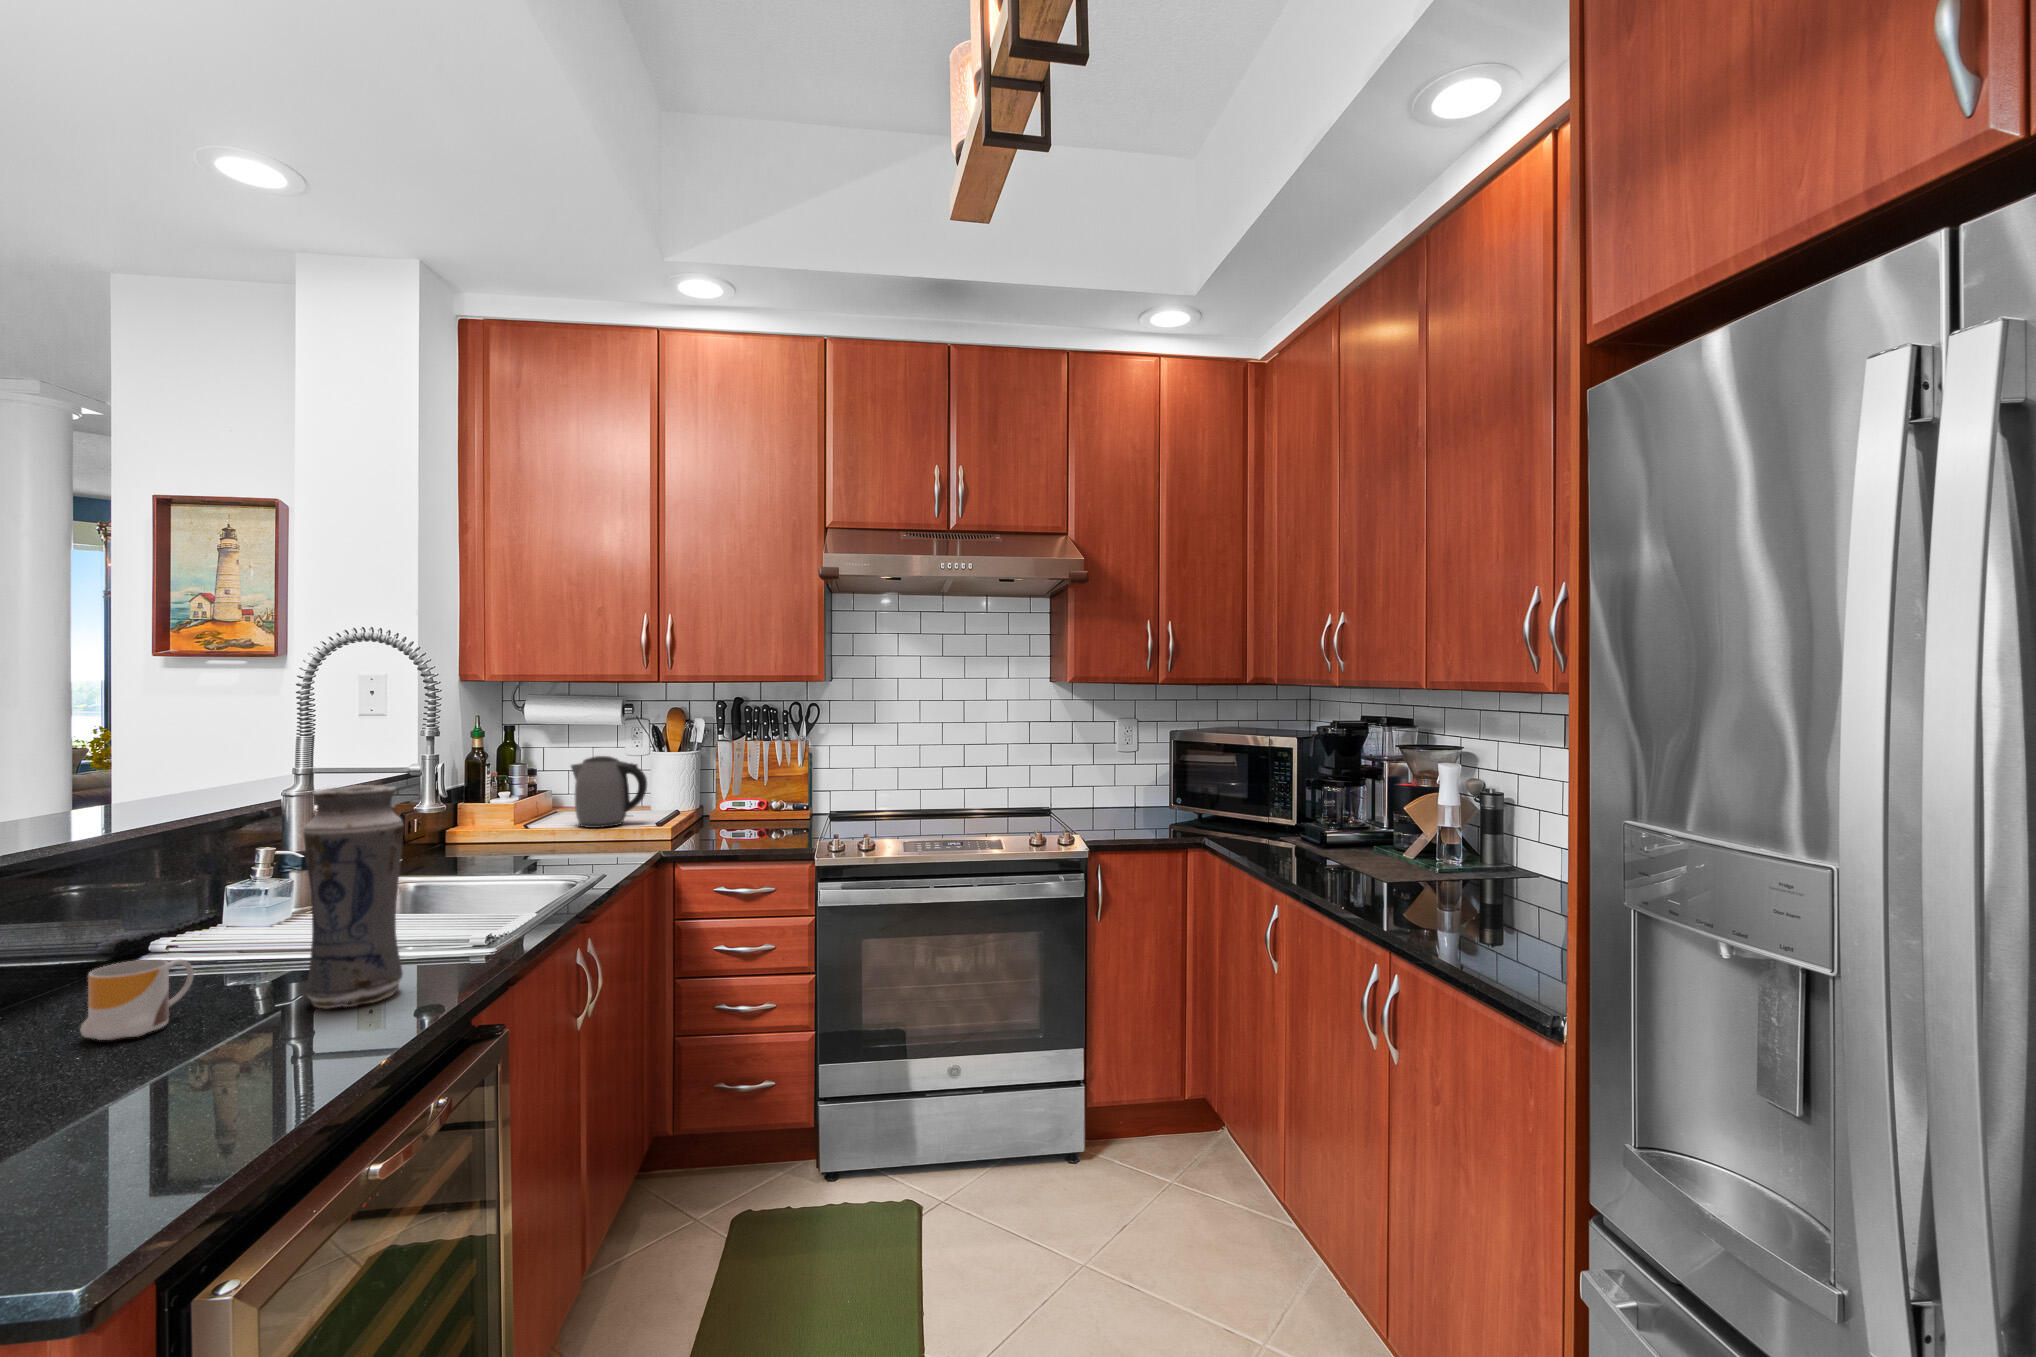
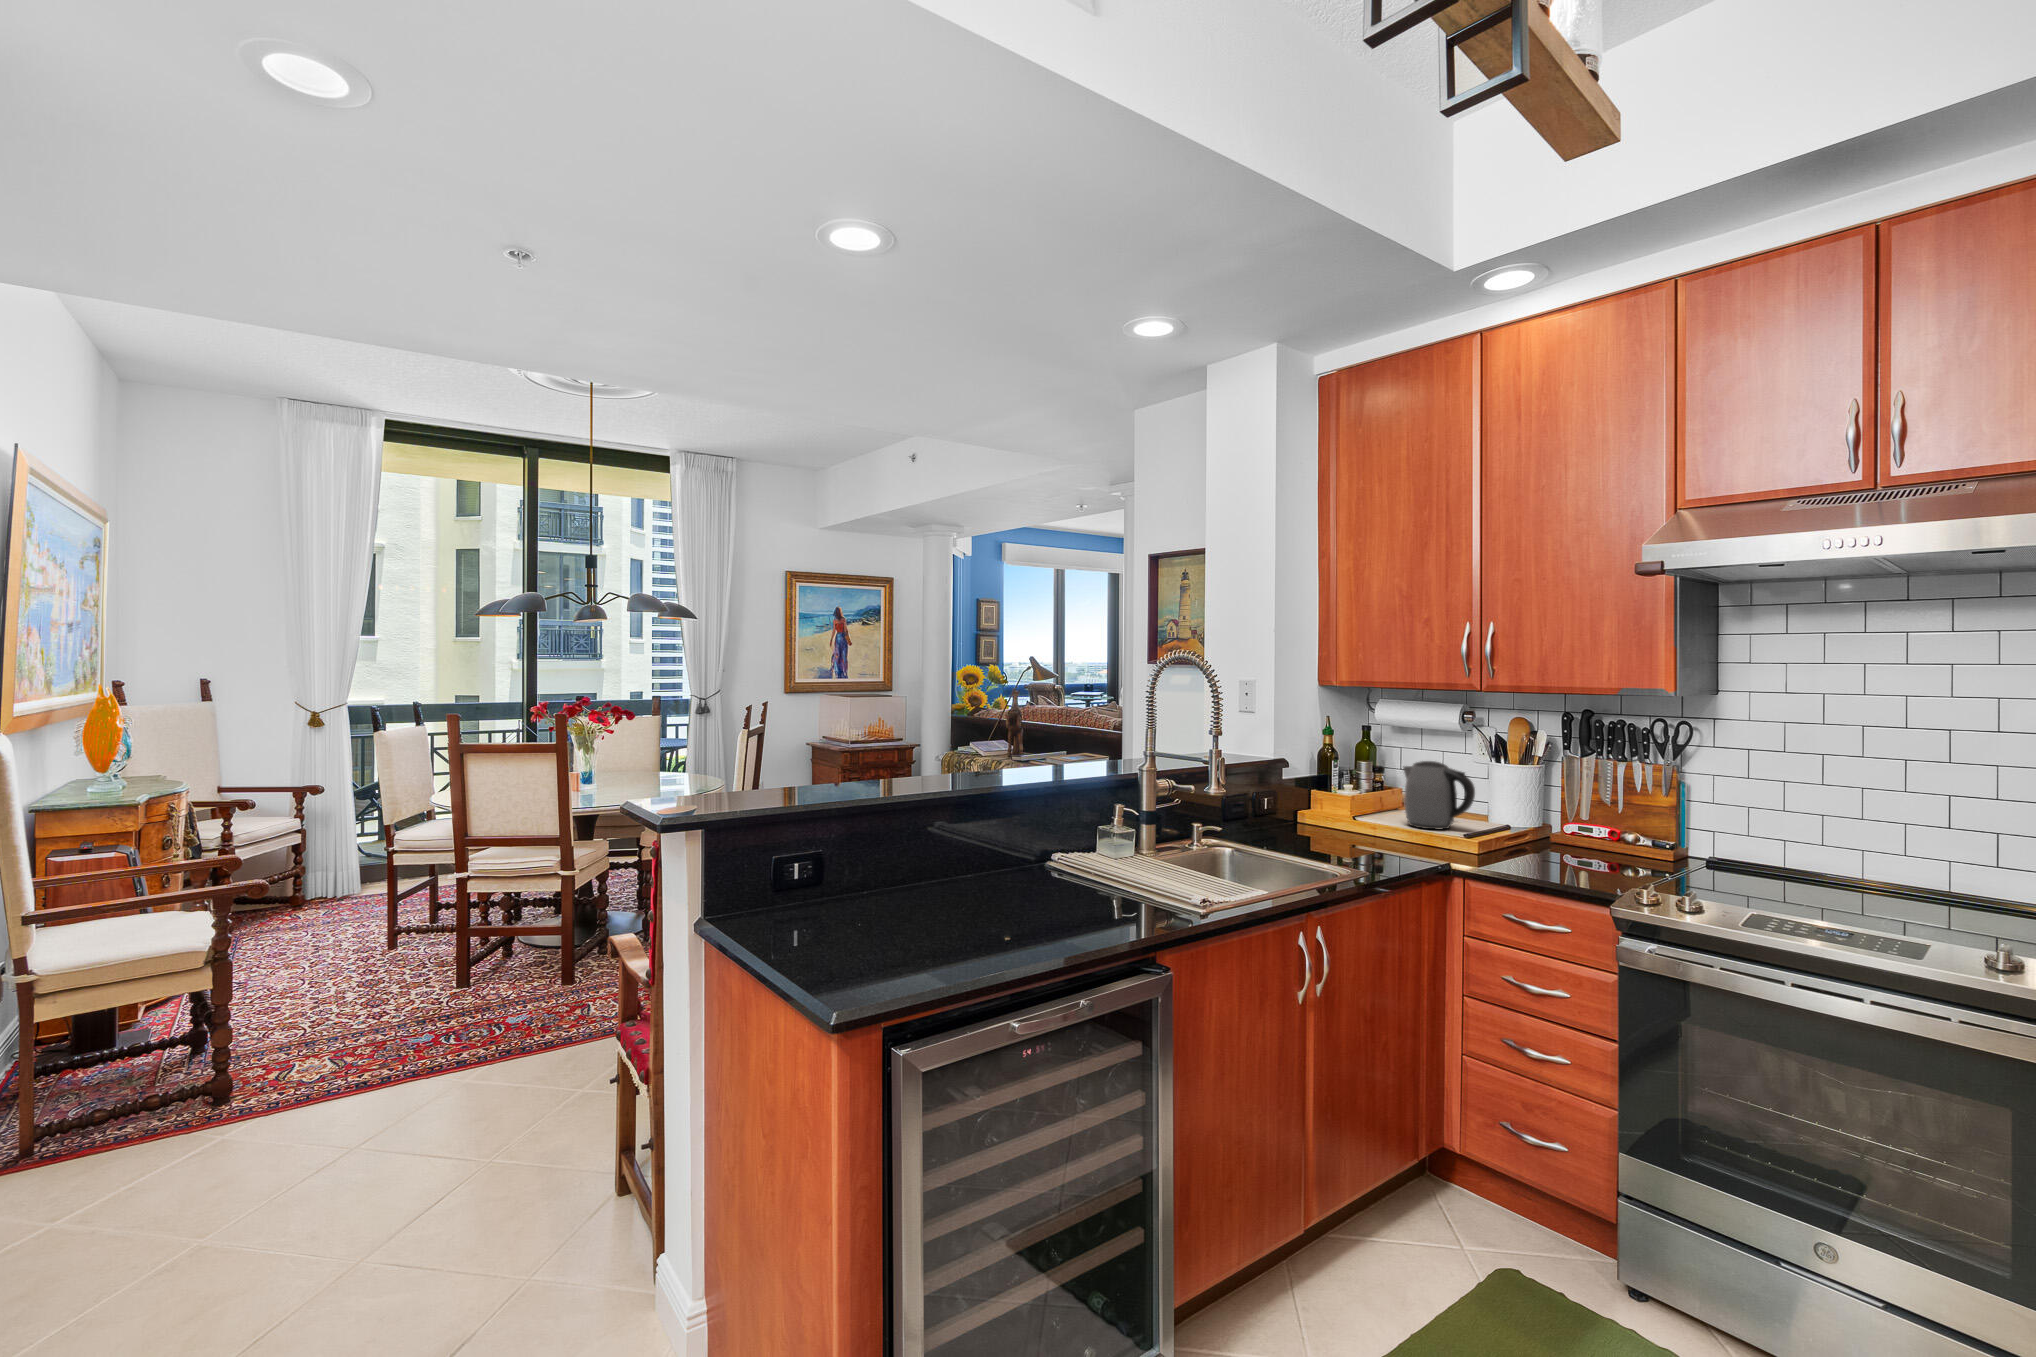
vase: present [303,785,404,1008] -> none [1049,766,1113,929]
mug: present [80,959,194,1040] -> none [948,862,1007,911]

